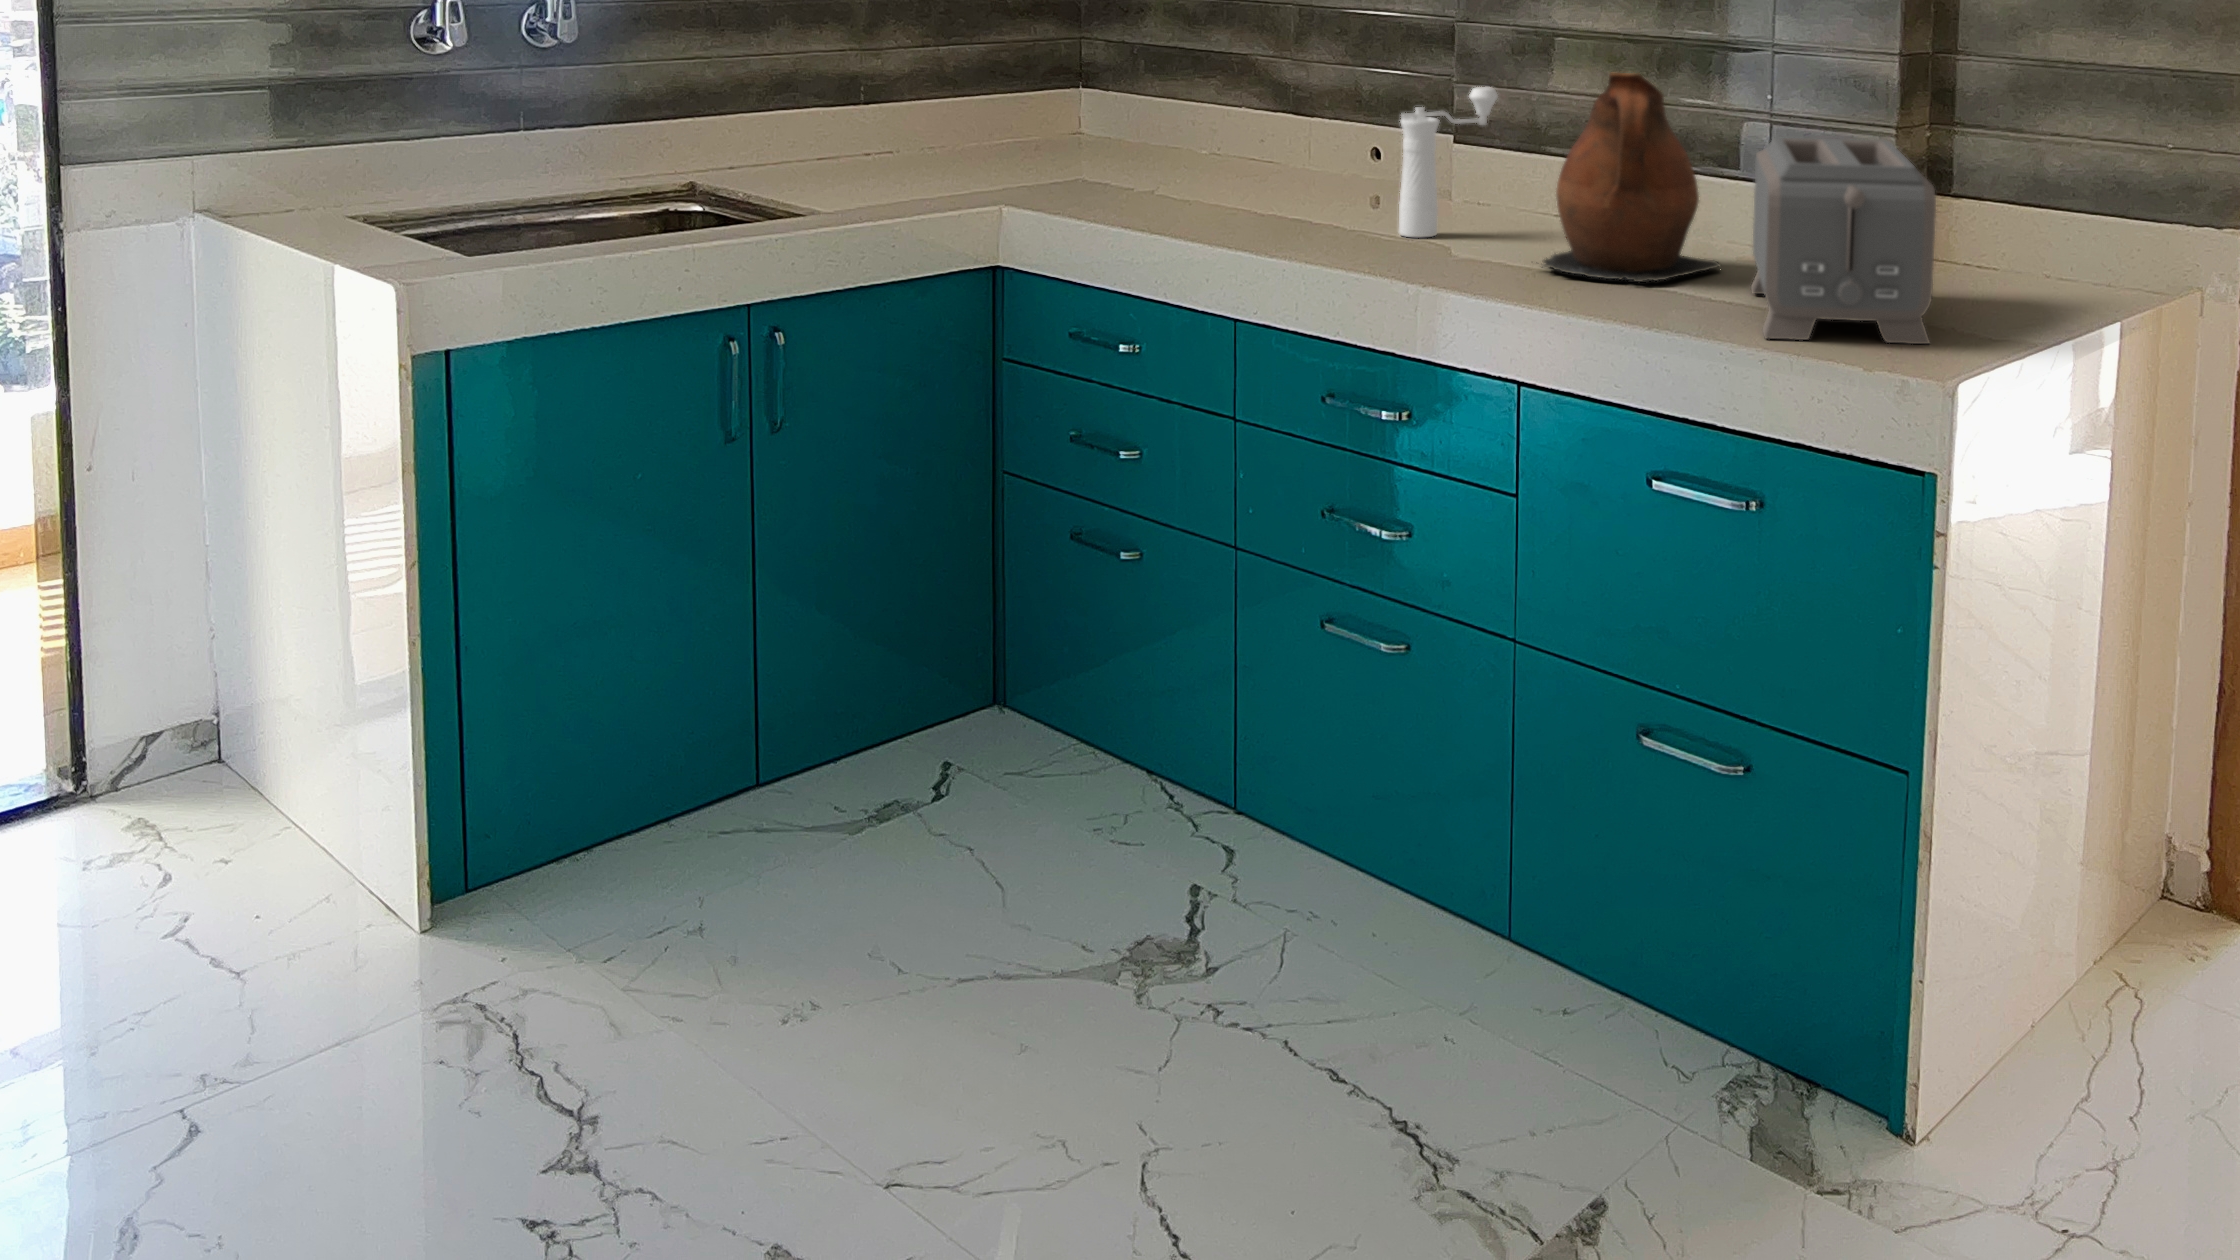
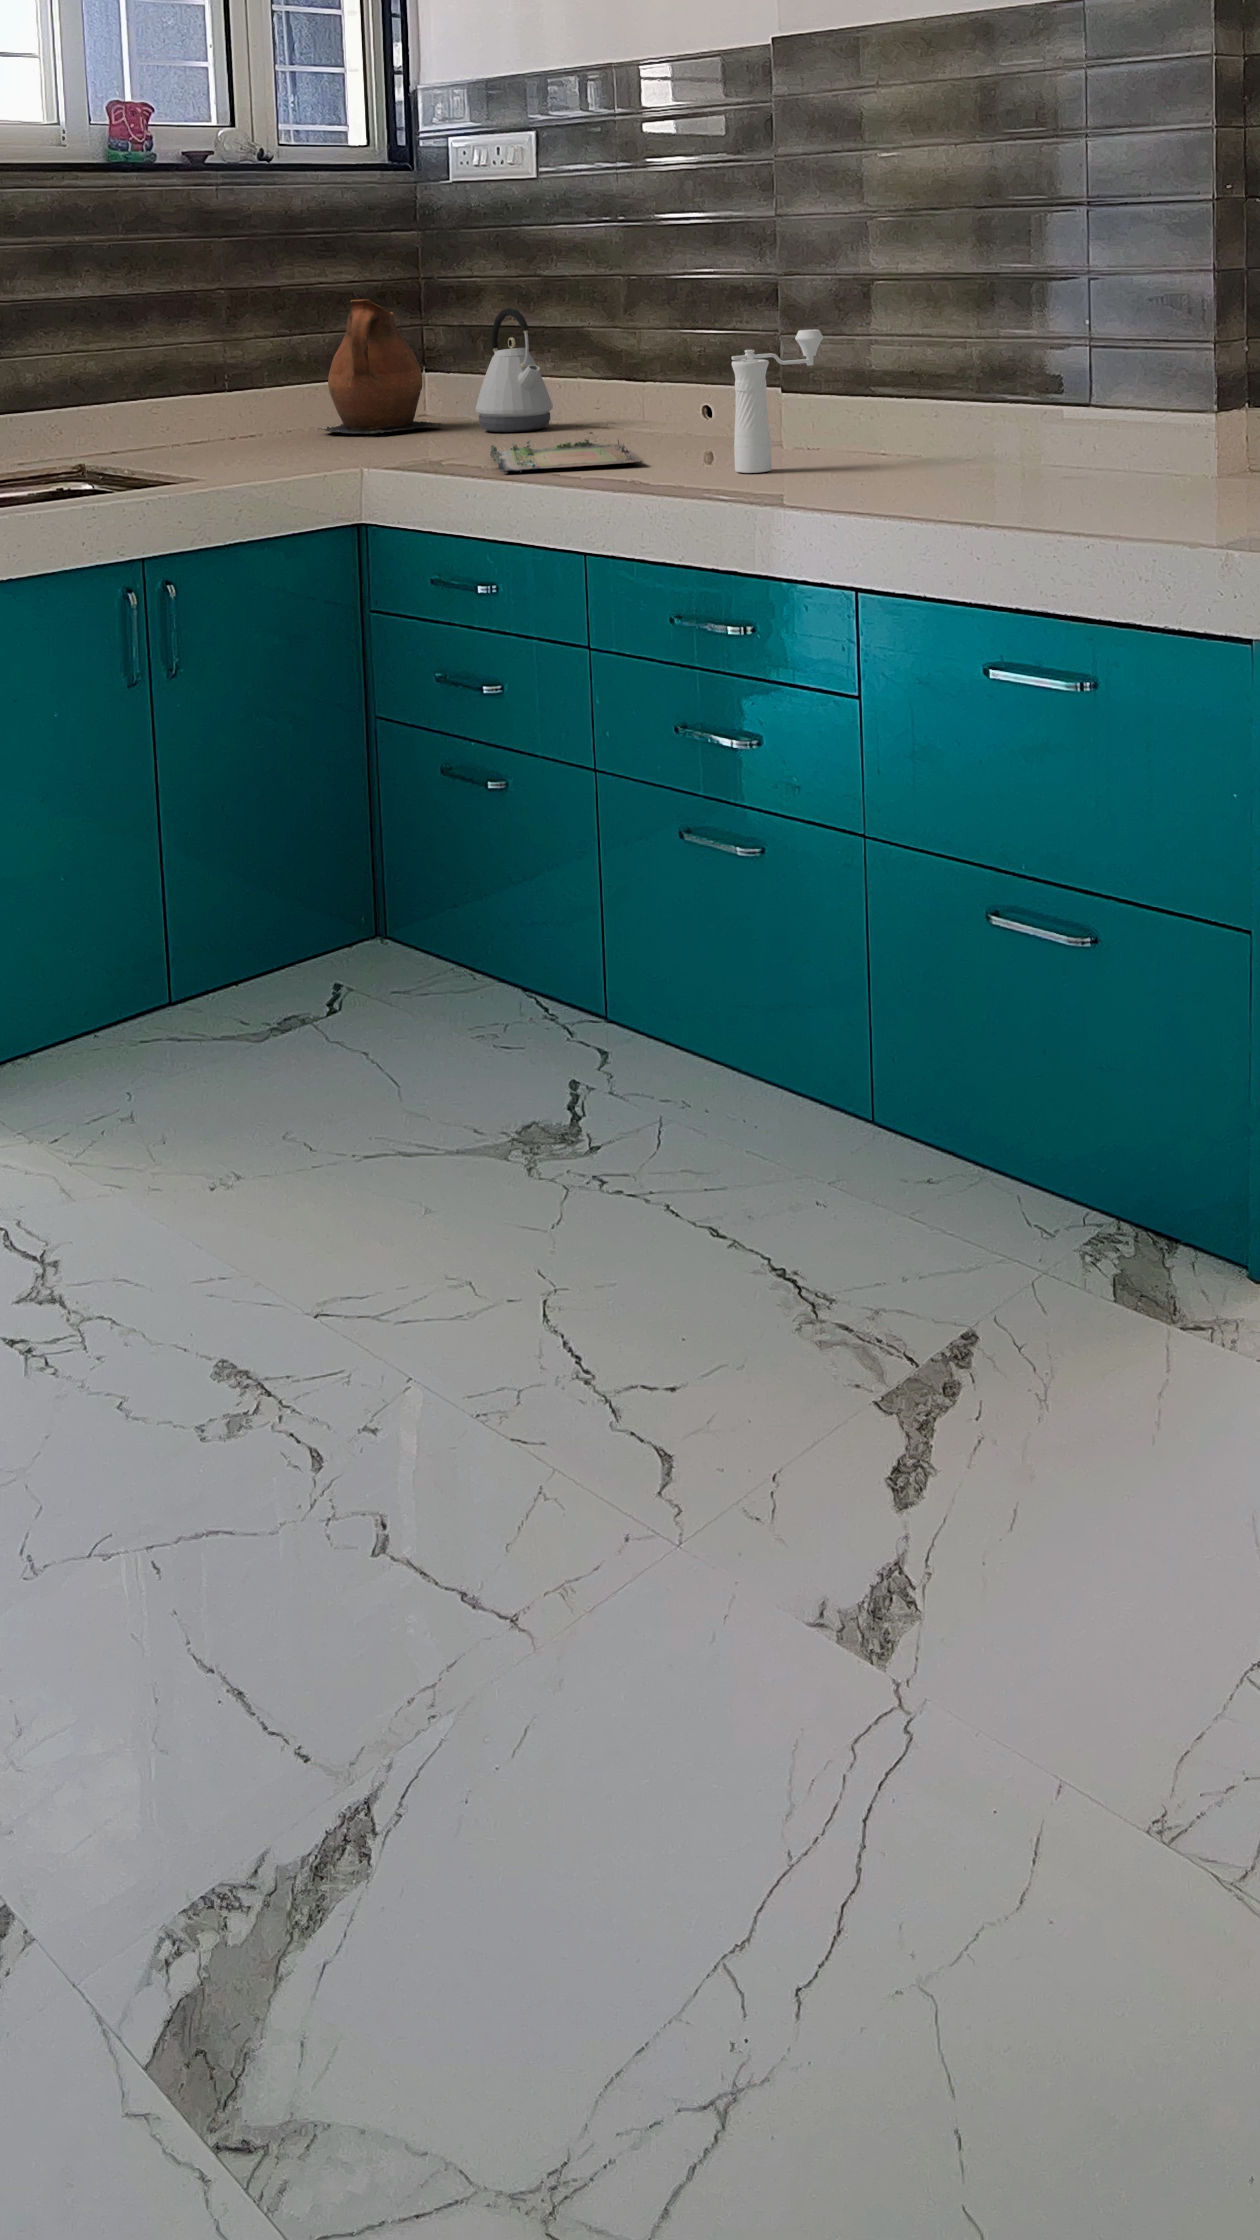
kettle: none [1129,33,1212,165] -> present [476,308,553,432]
ceramic pitcher: present [1542,73,1720,282] -> present [318,299,442,434]
toaster: present [1751,137,1936,344] -> none [1073,345,1251,530]
tray: none [1139,172,1303,223] -> present [490,432,643,473]

